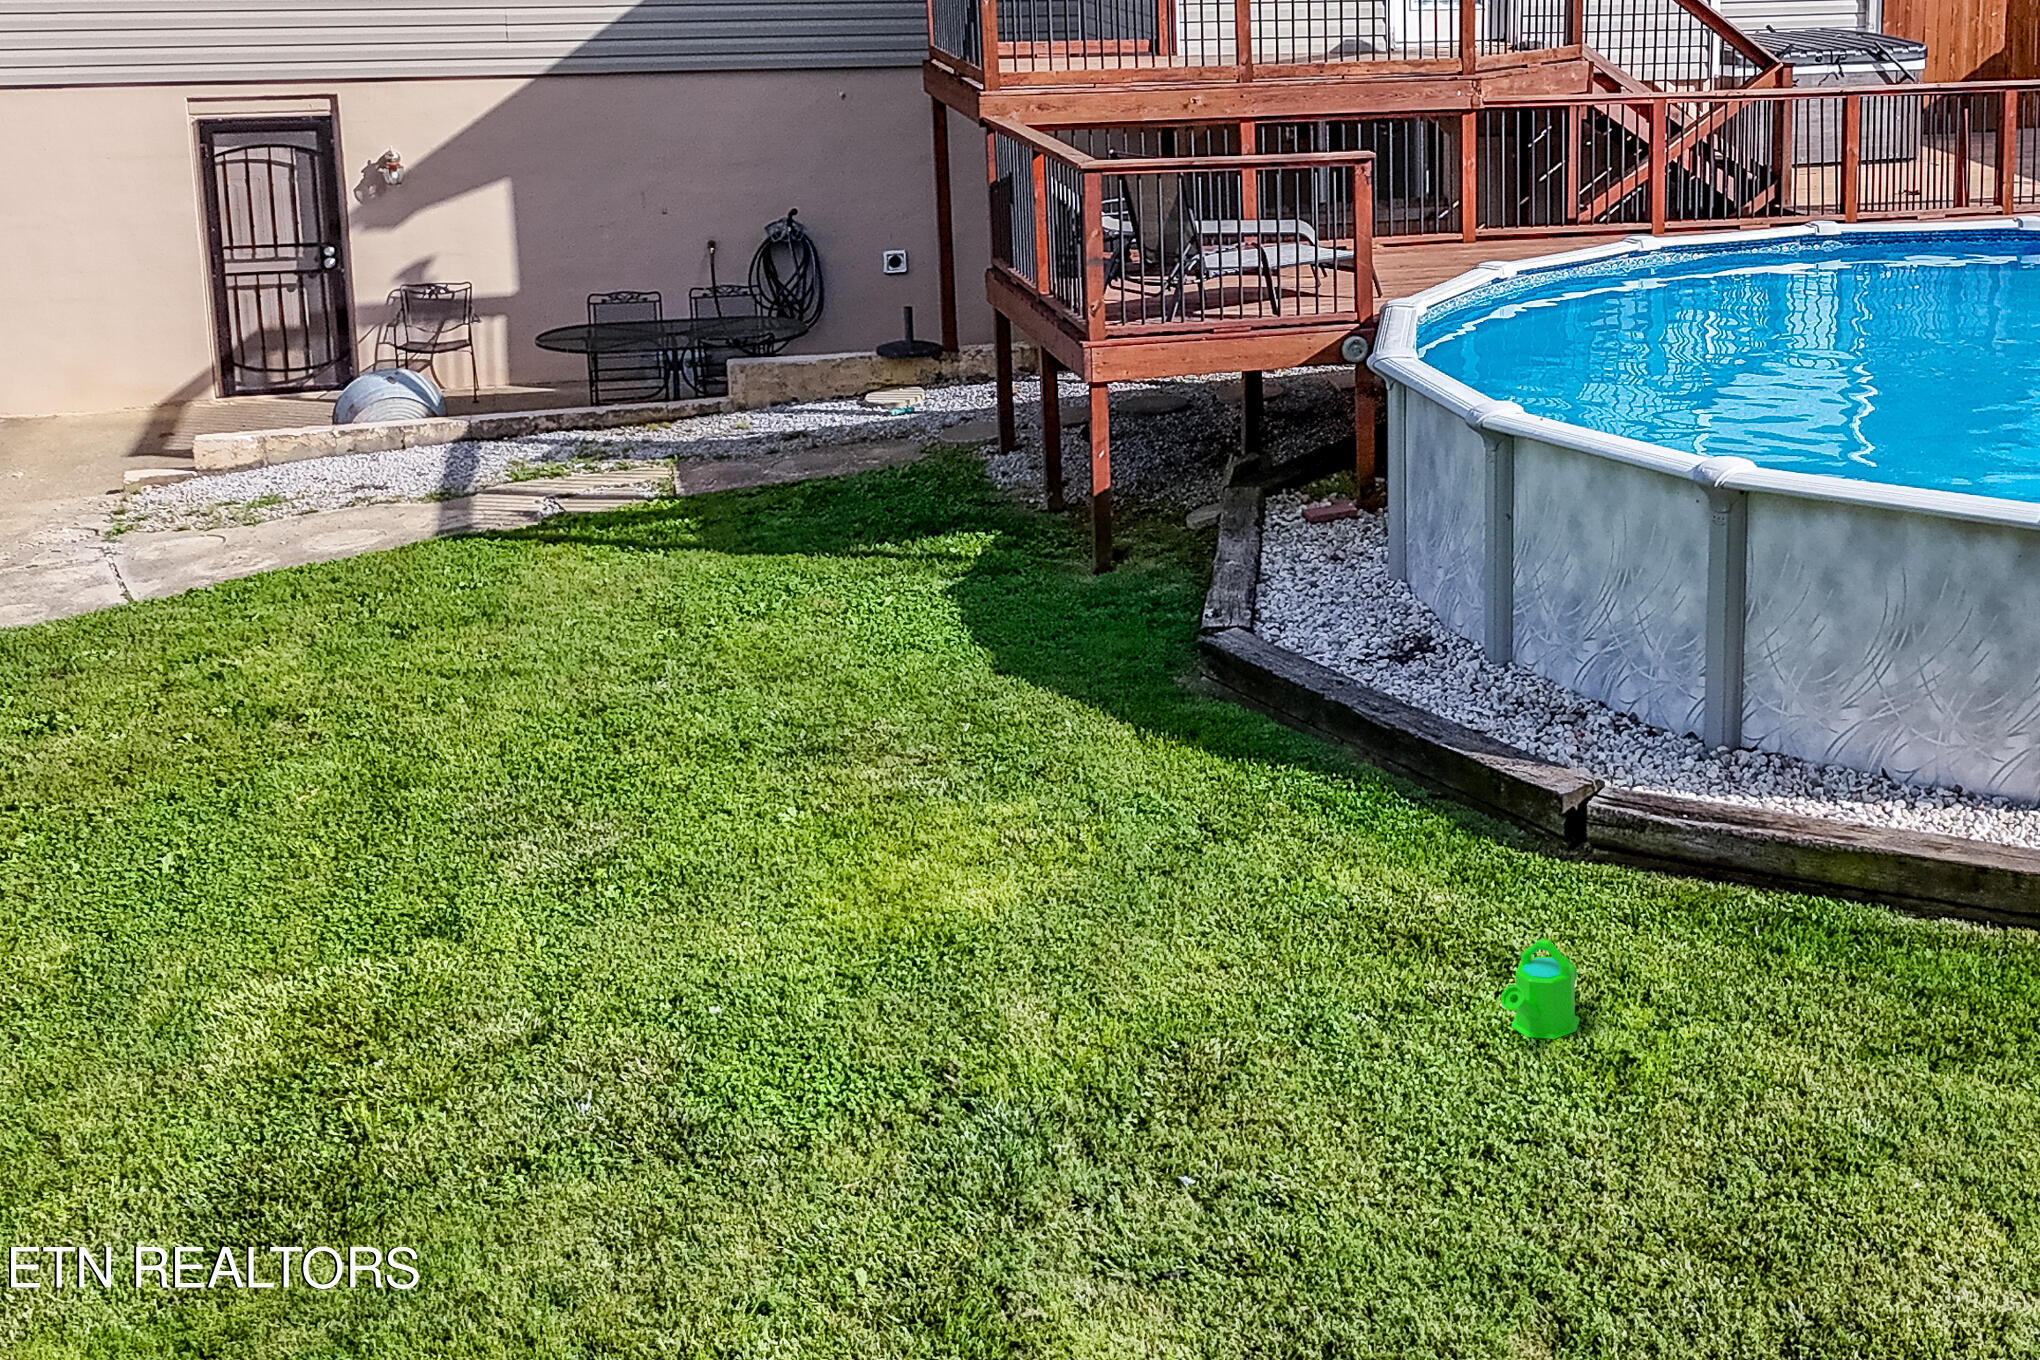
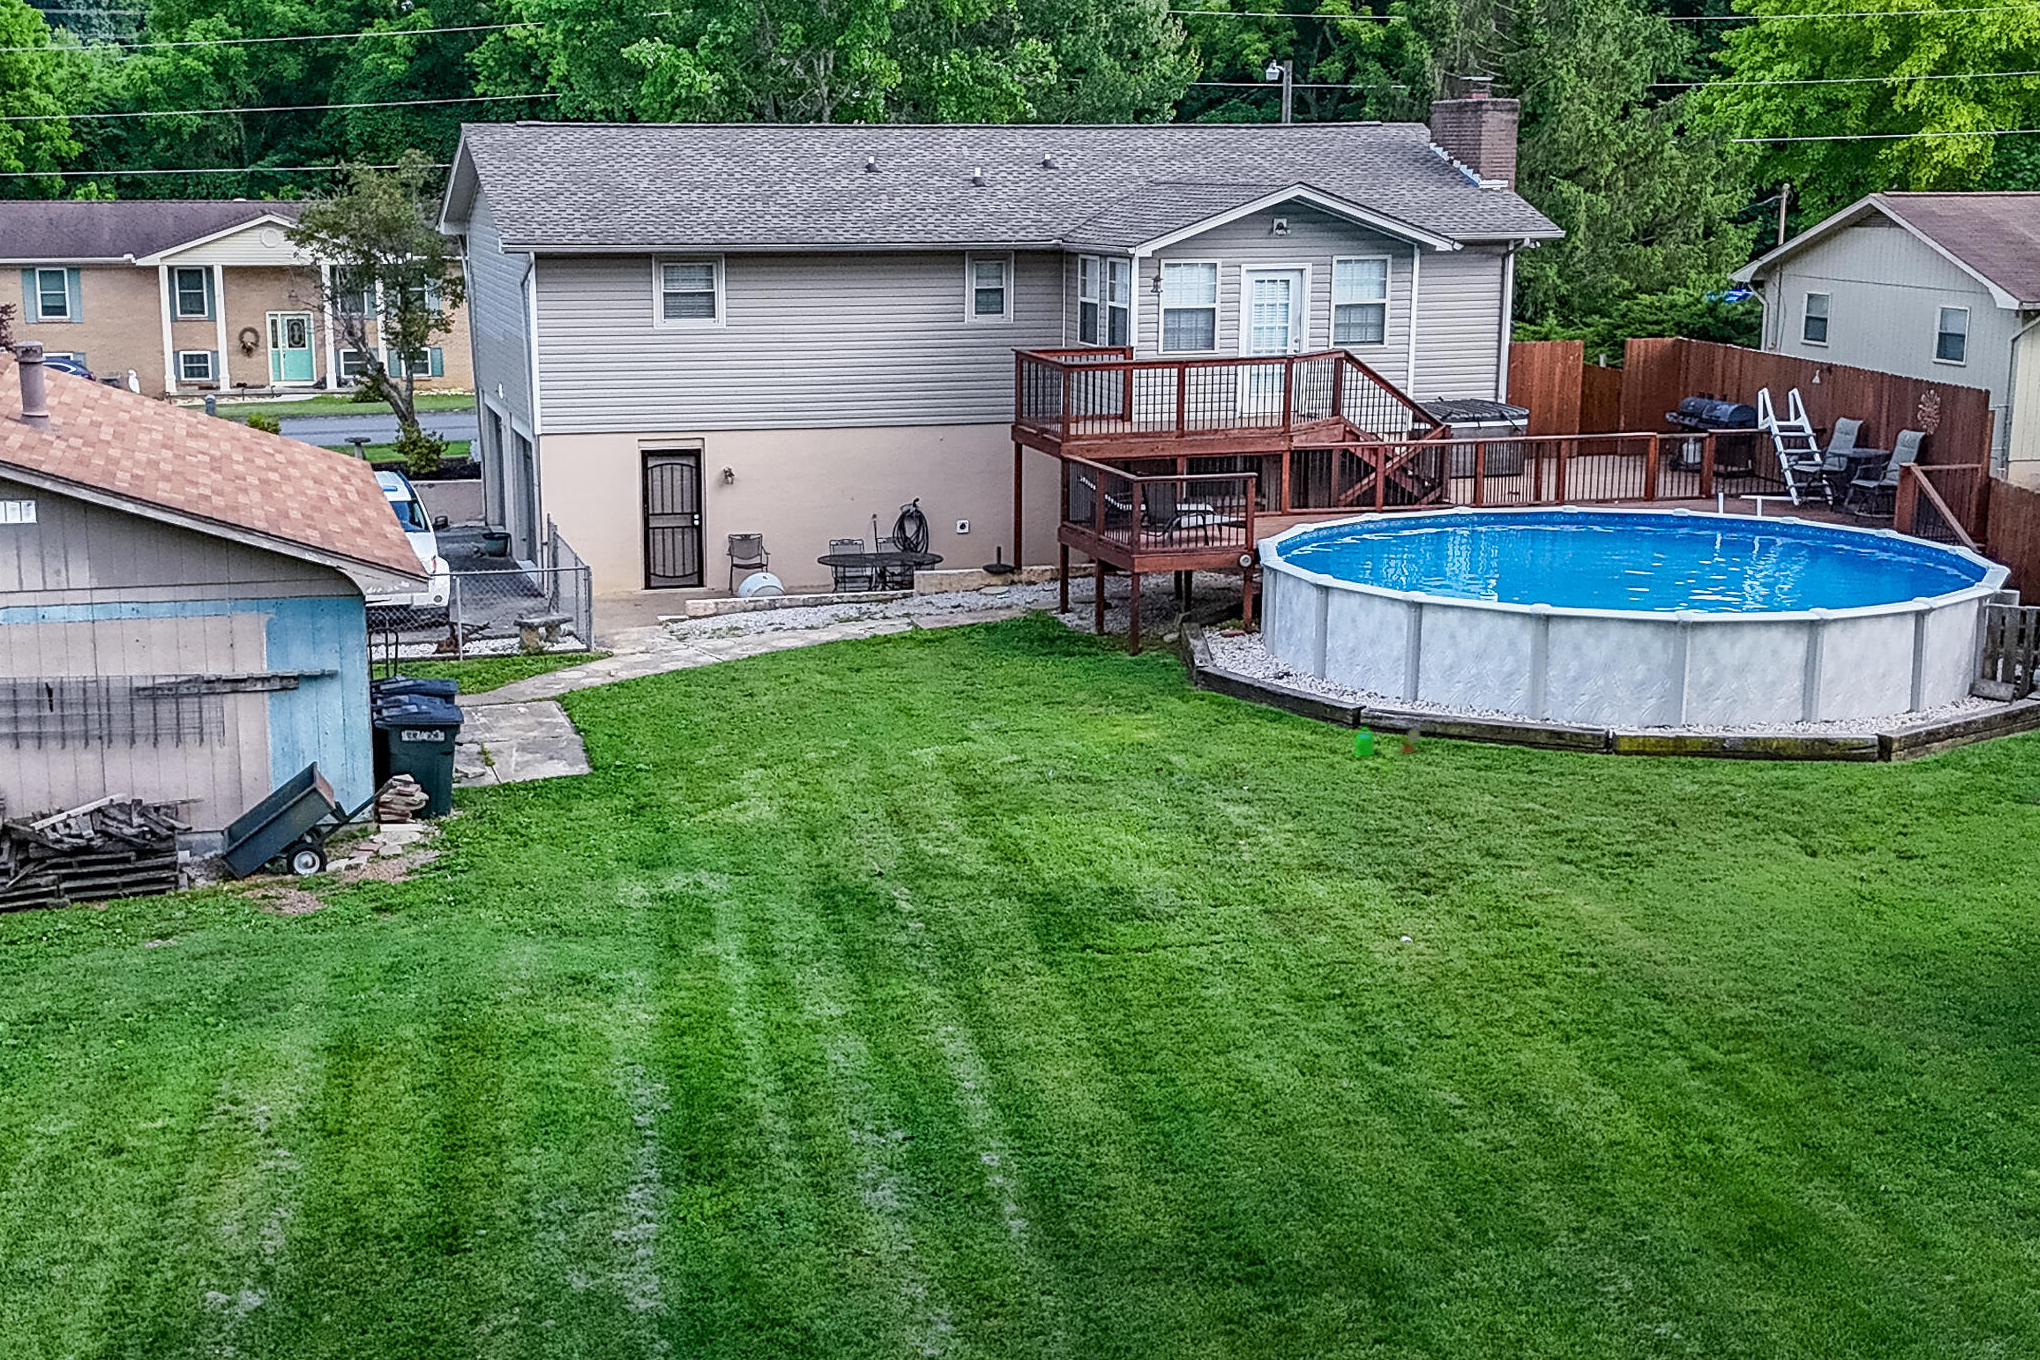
decorative plant: none [1641,938,1732,1020] -> present [1395,729,1419,754]

